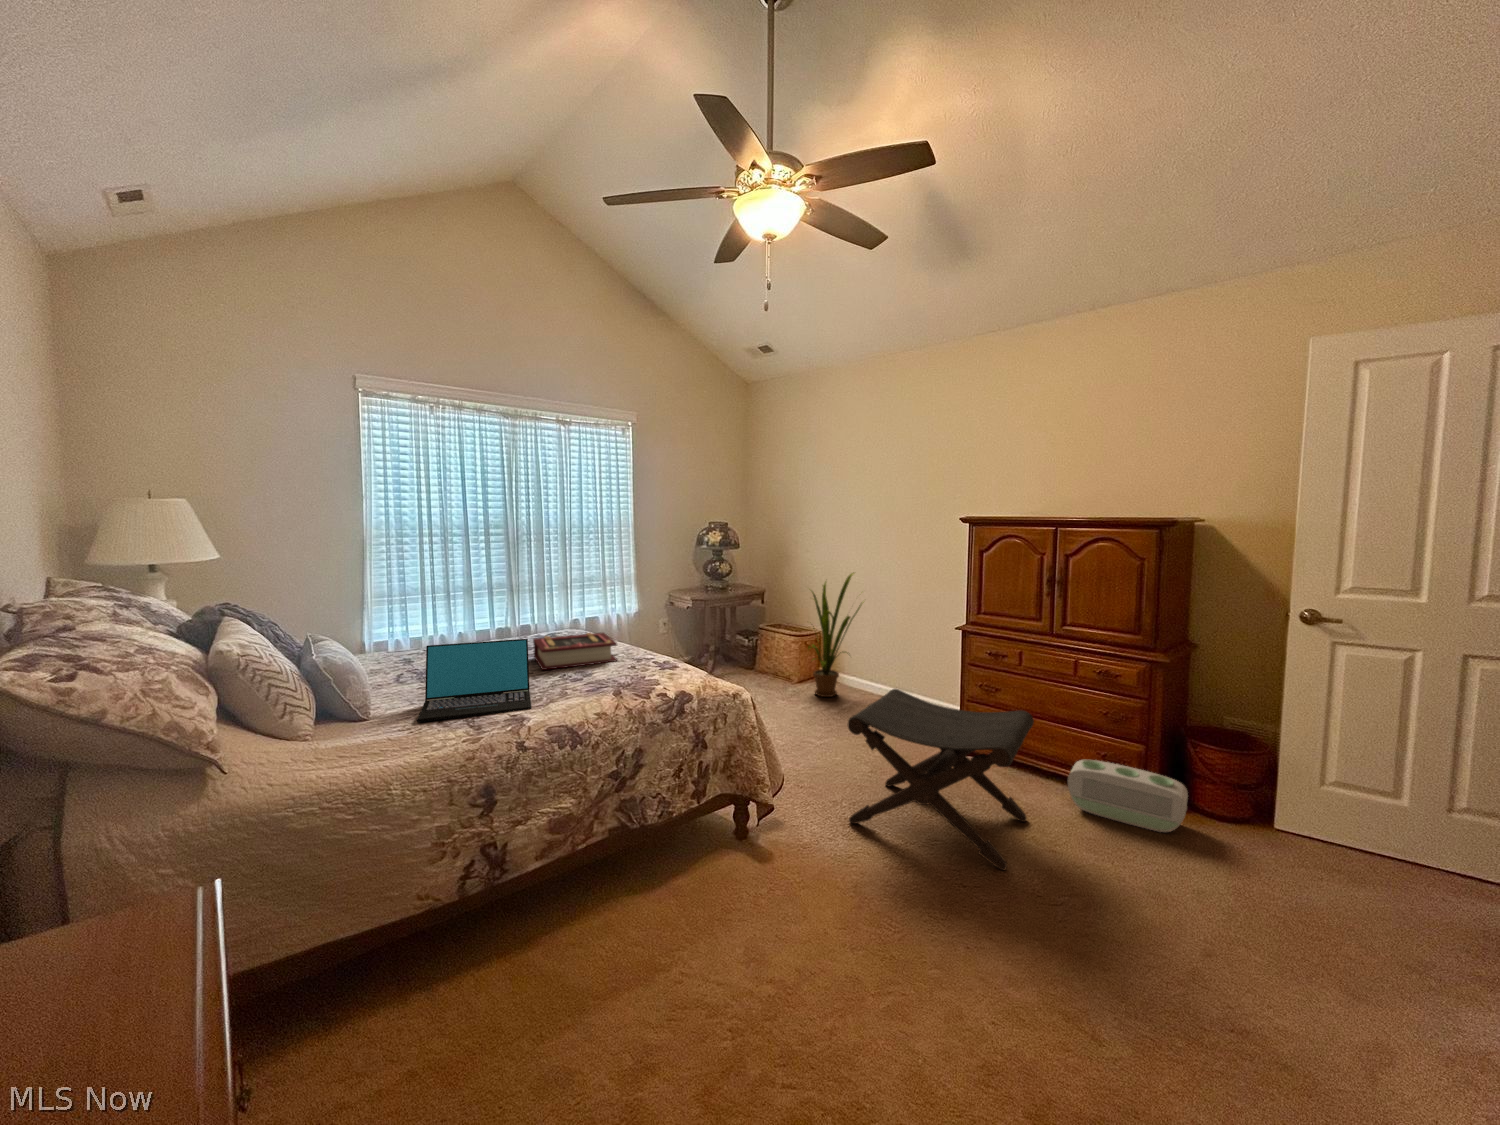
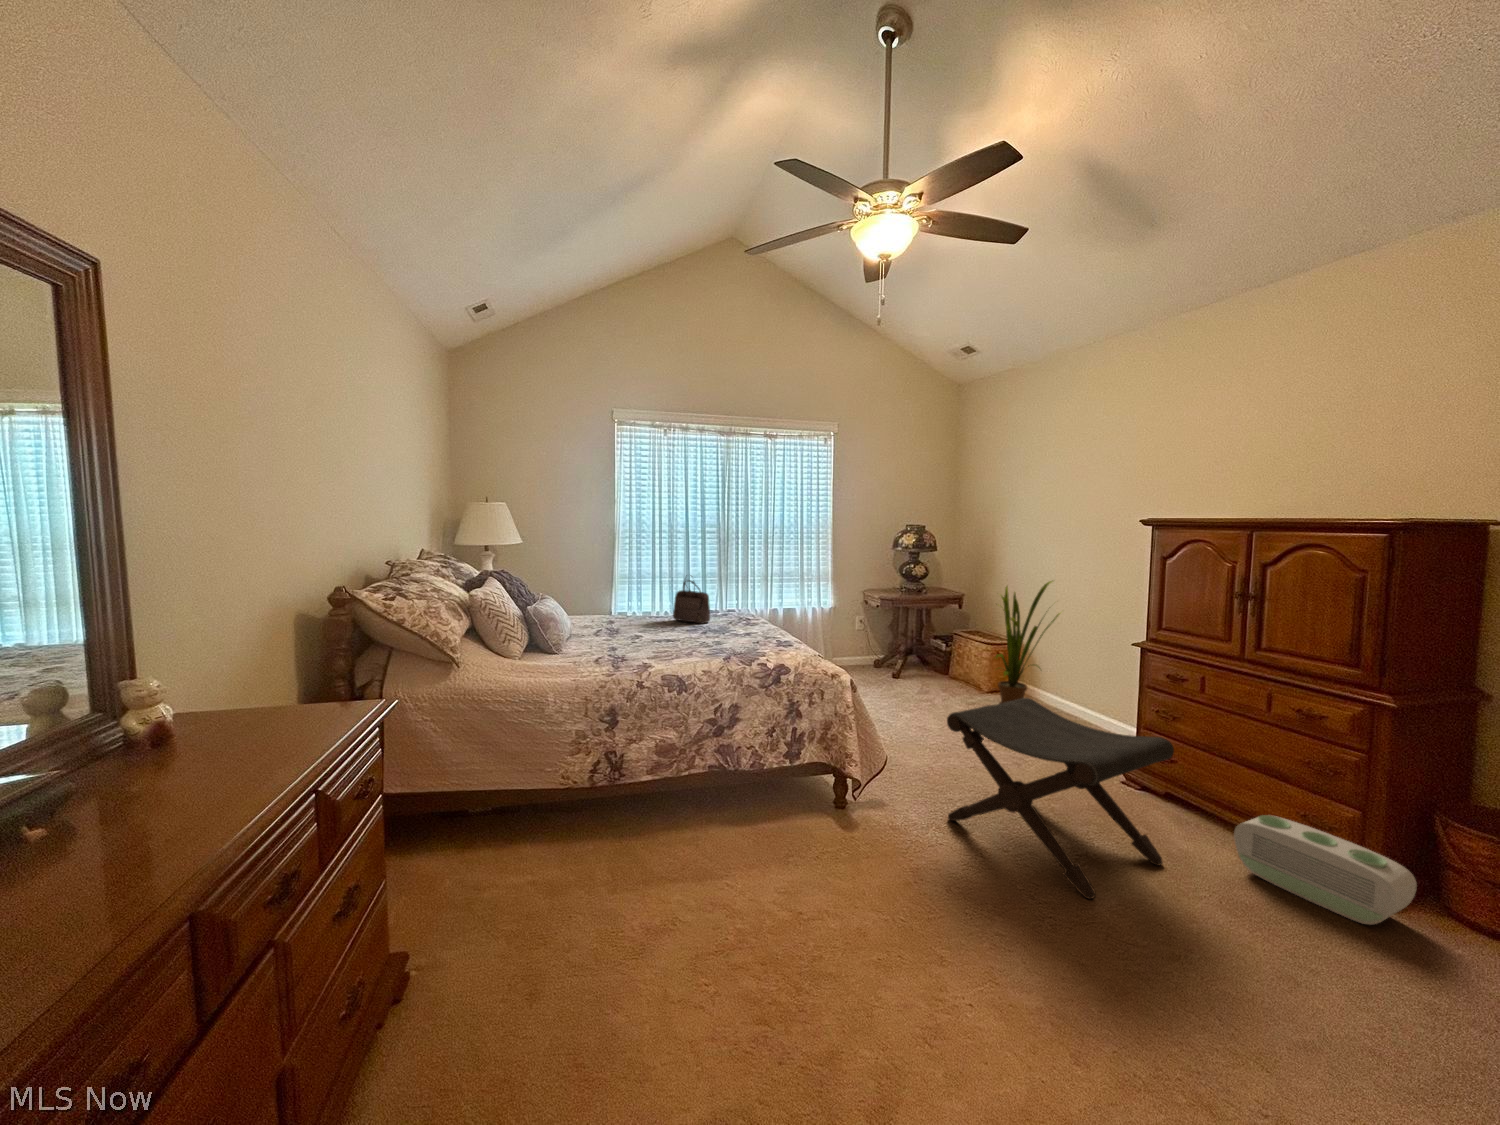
handbag: none [479,590,533,649] -> present [673,580,710,624]
book: present [533,632,617,670] -> none [696,613,758,639]
laptop: present [417,639,531,722] -> none [585,608,676,662]

